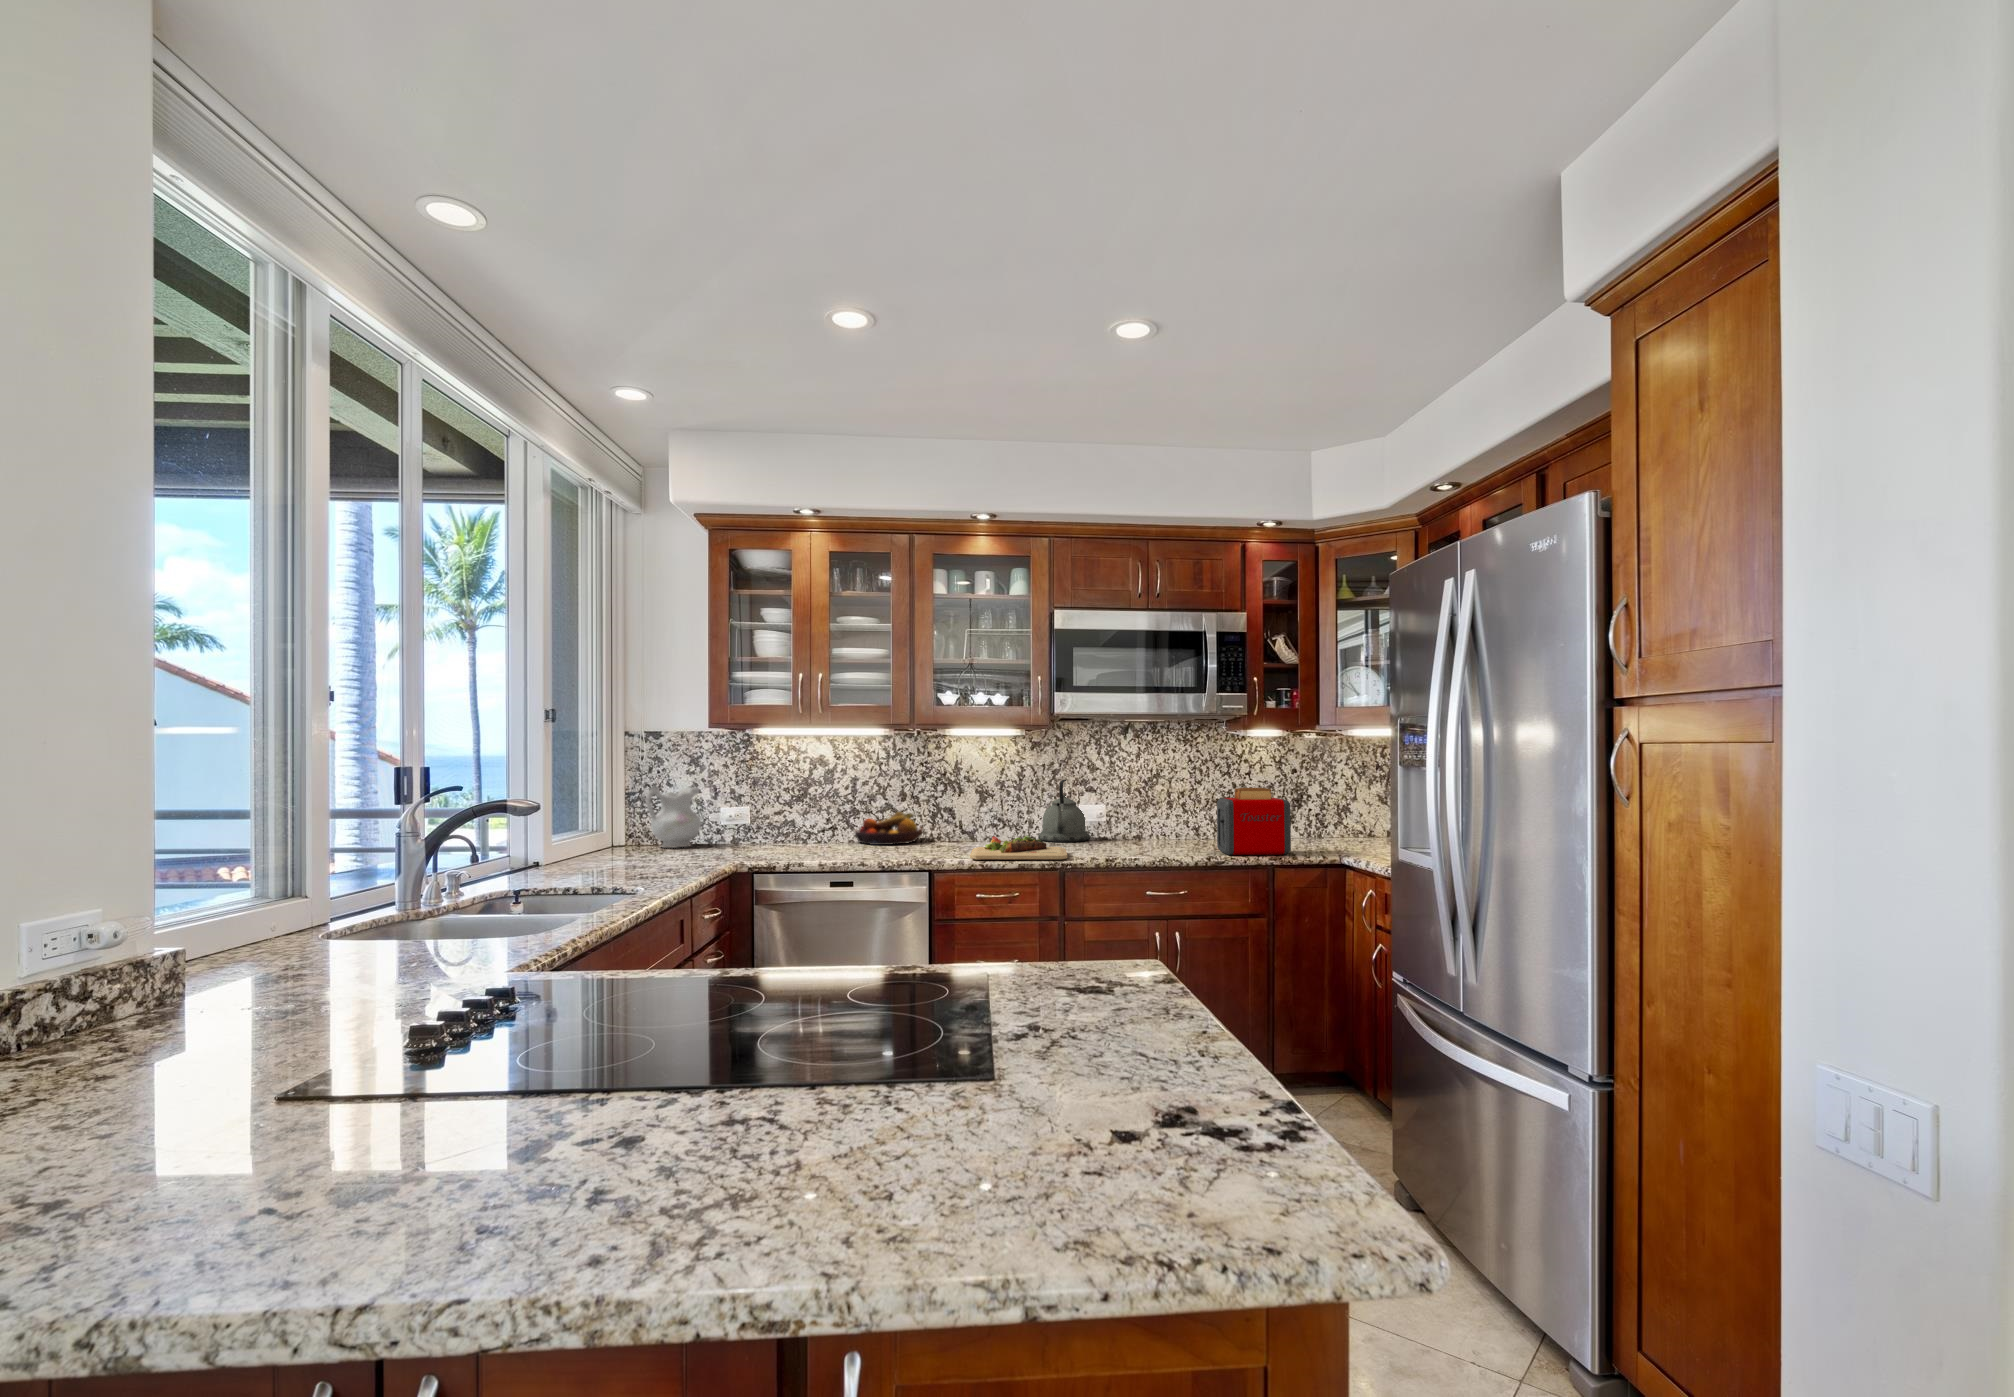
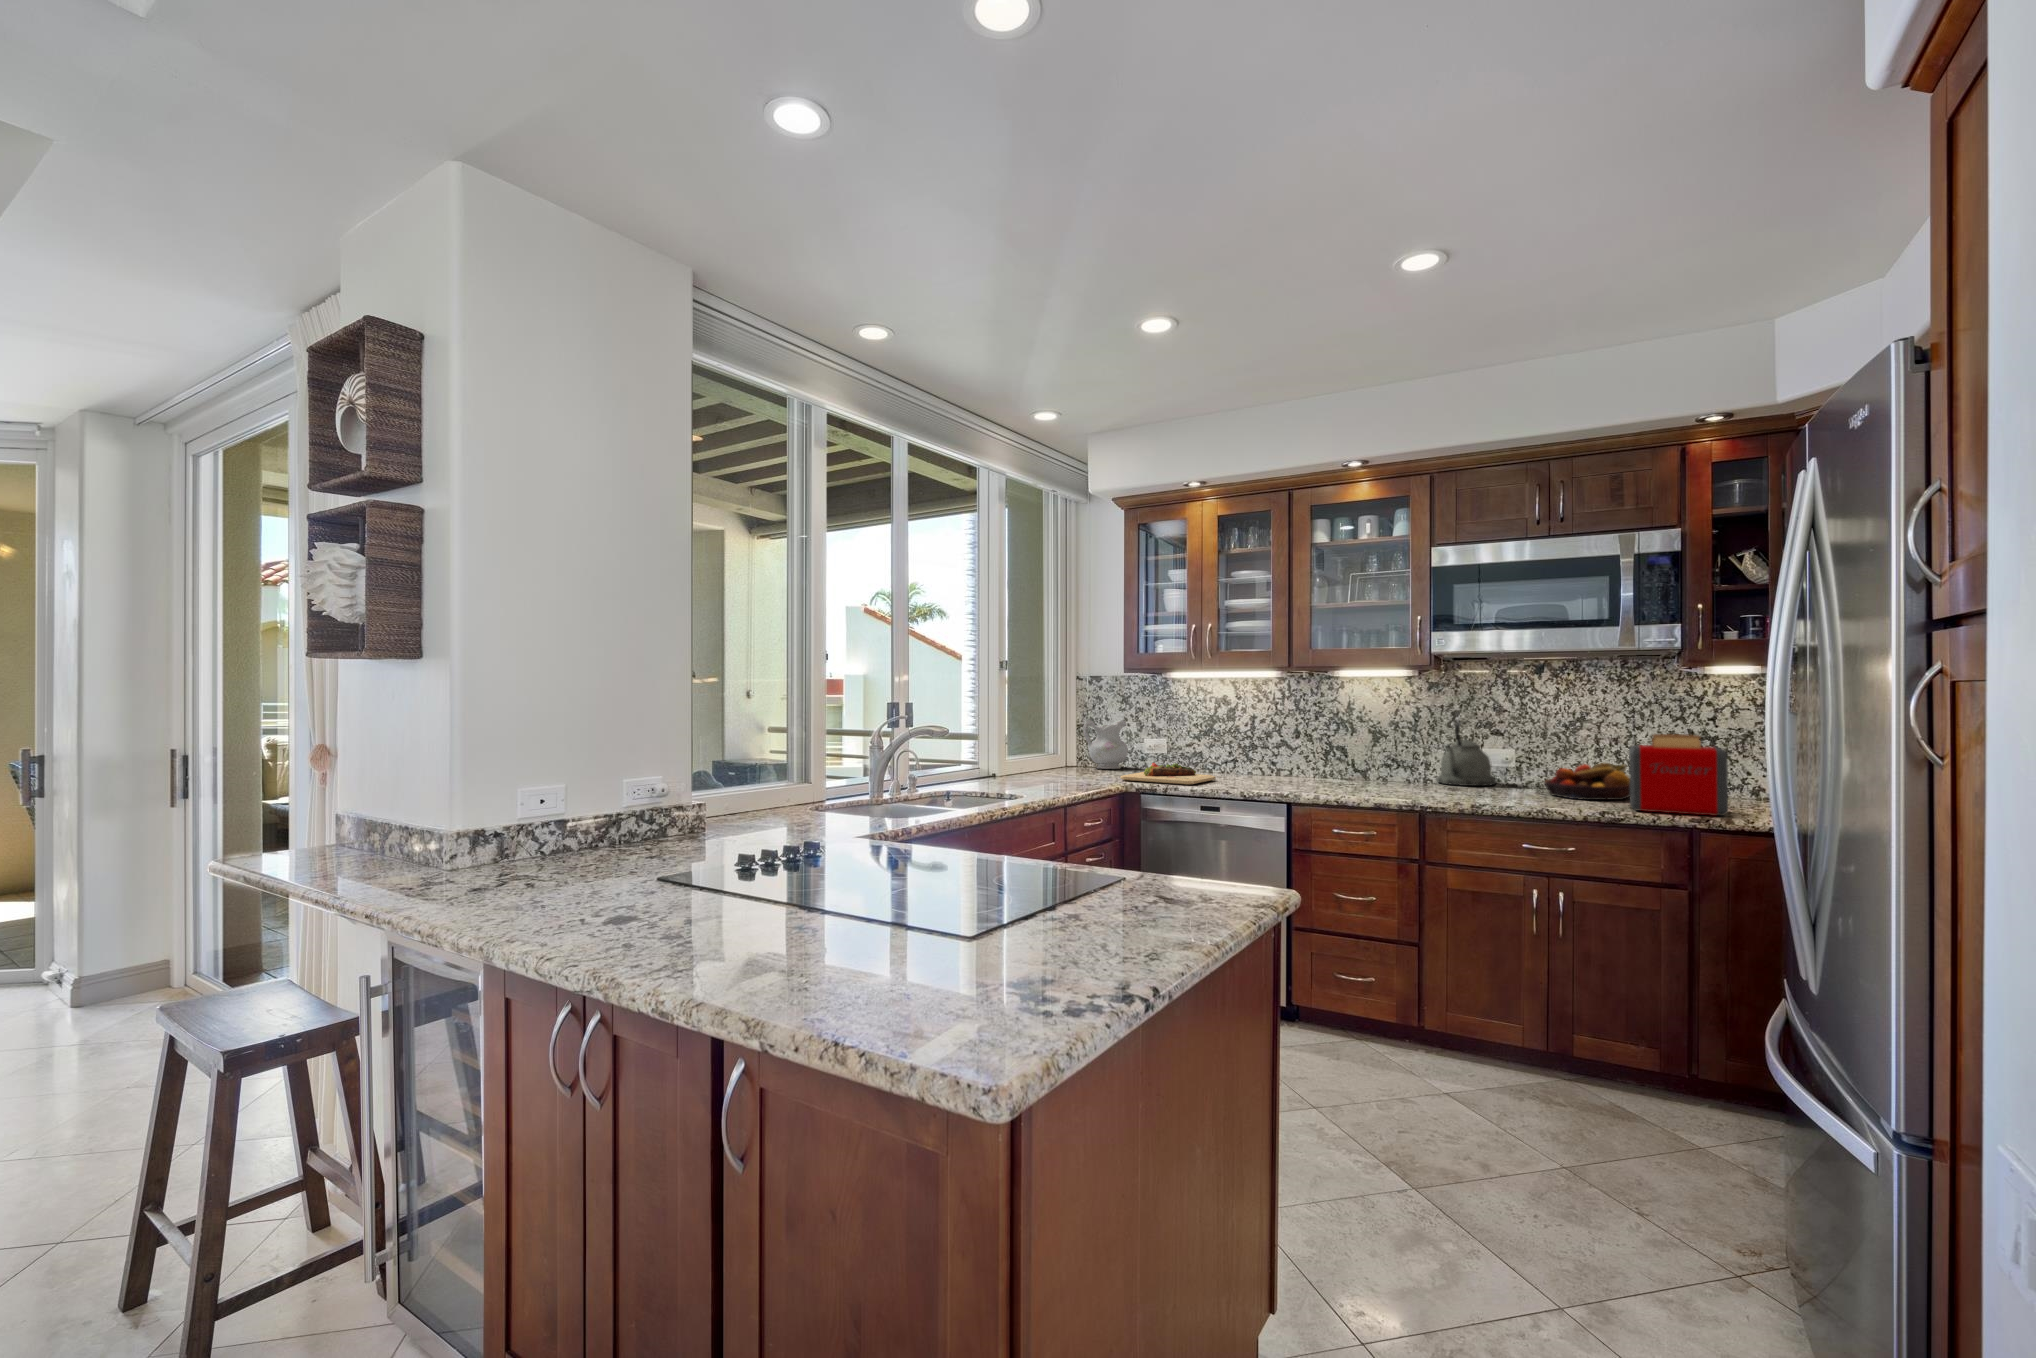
fruit bowl: present [855,812,923,845] -> present [1544,763,1630,800]
cutting board: present [970,836,1067,860] -> present [1121,763,1216,785]

